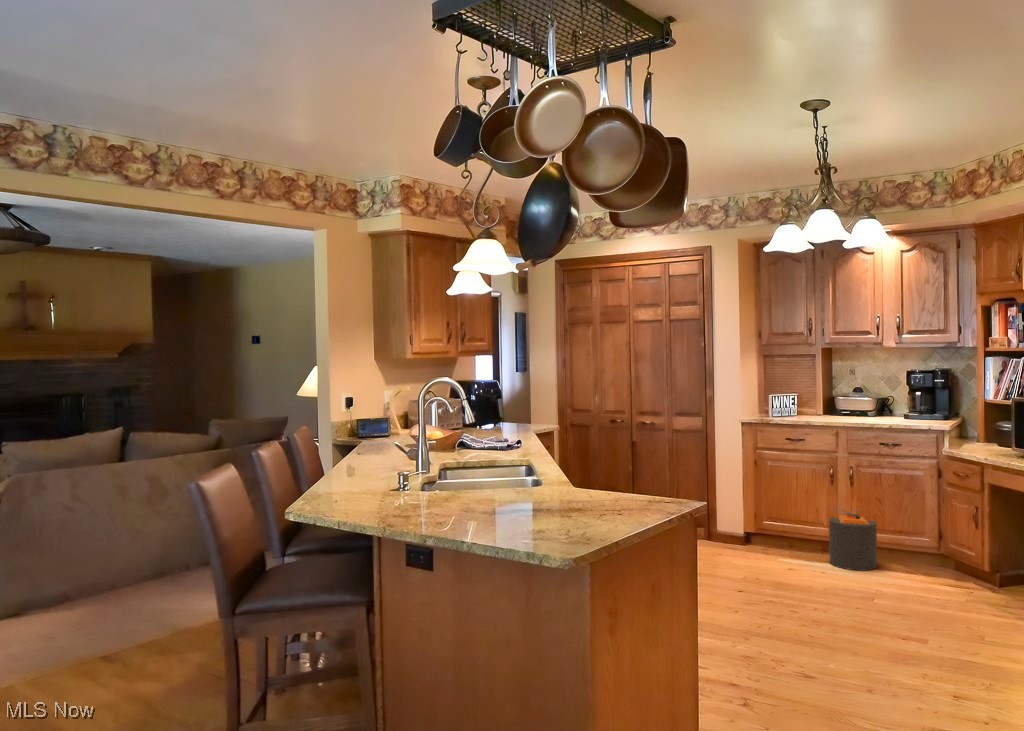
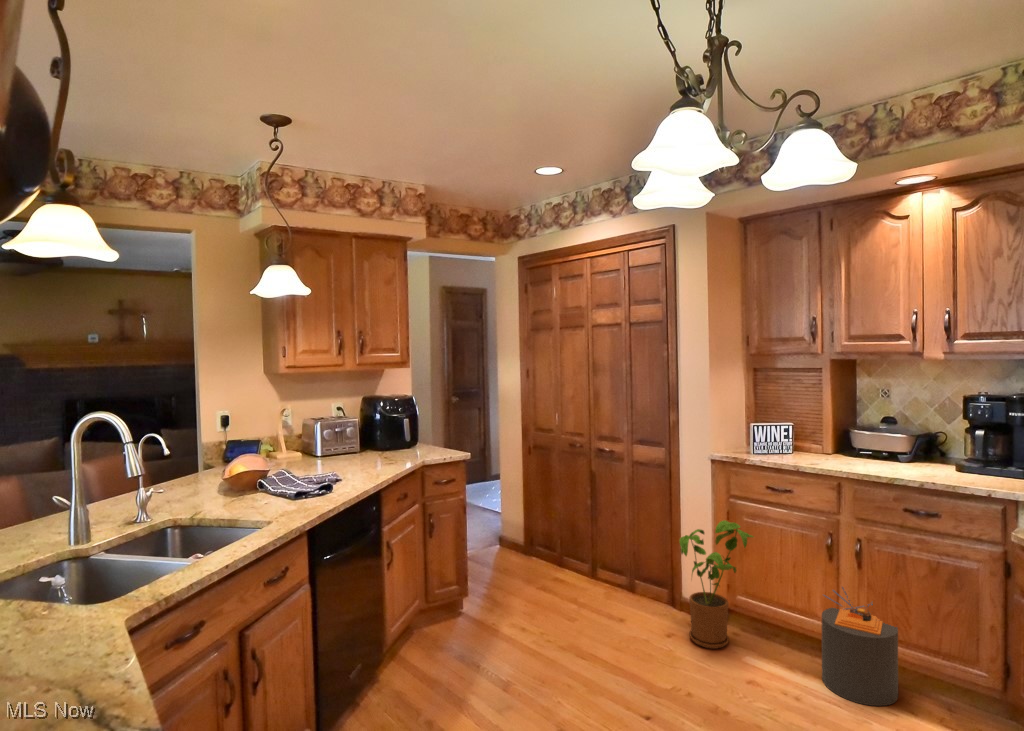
house plant: none [724,466,777,559] -> present [680,520,753,649]

